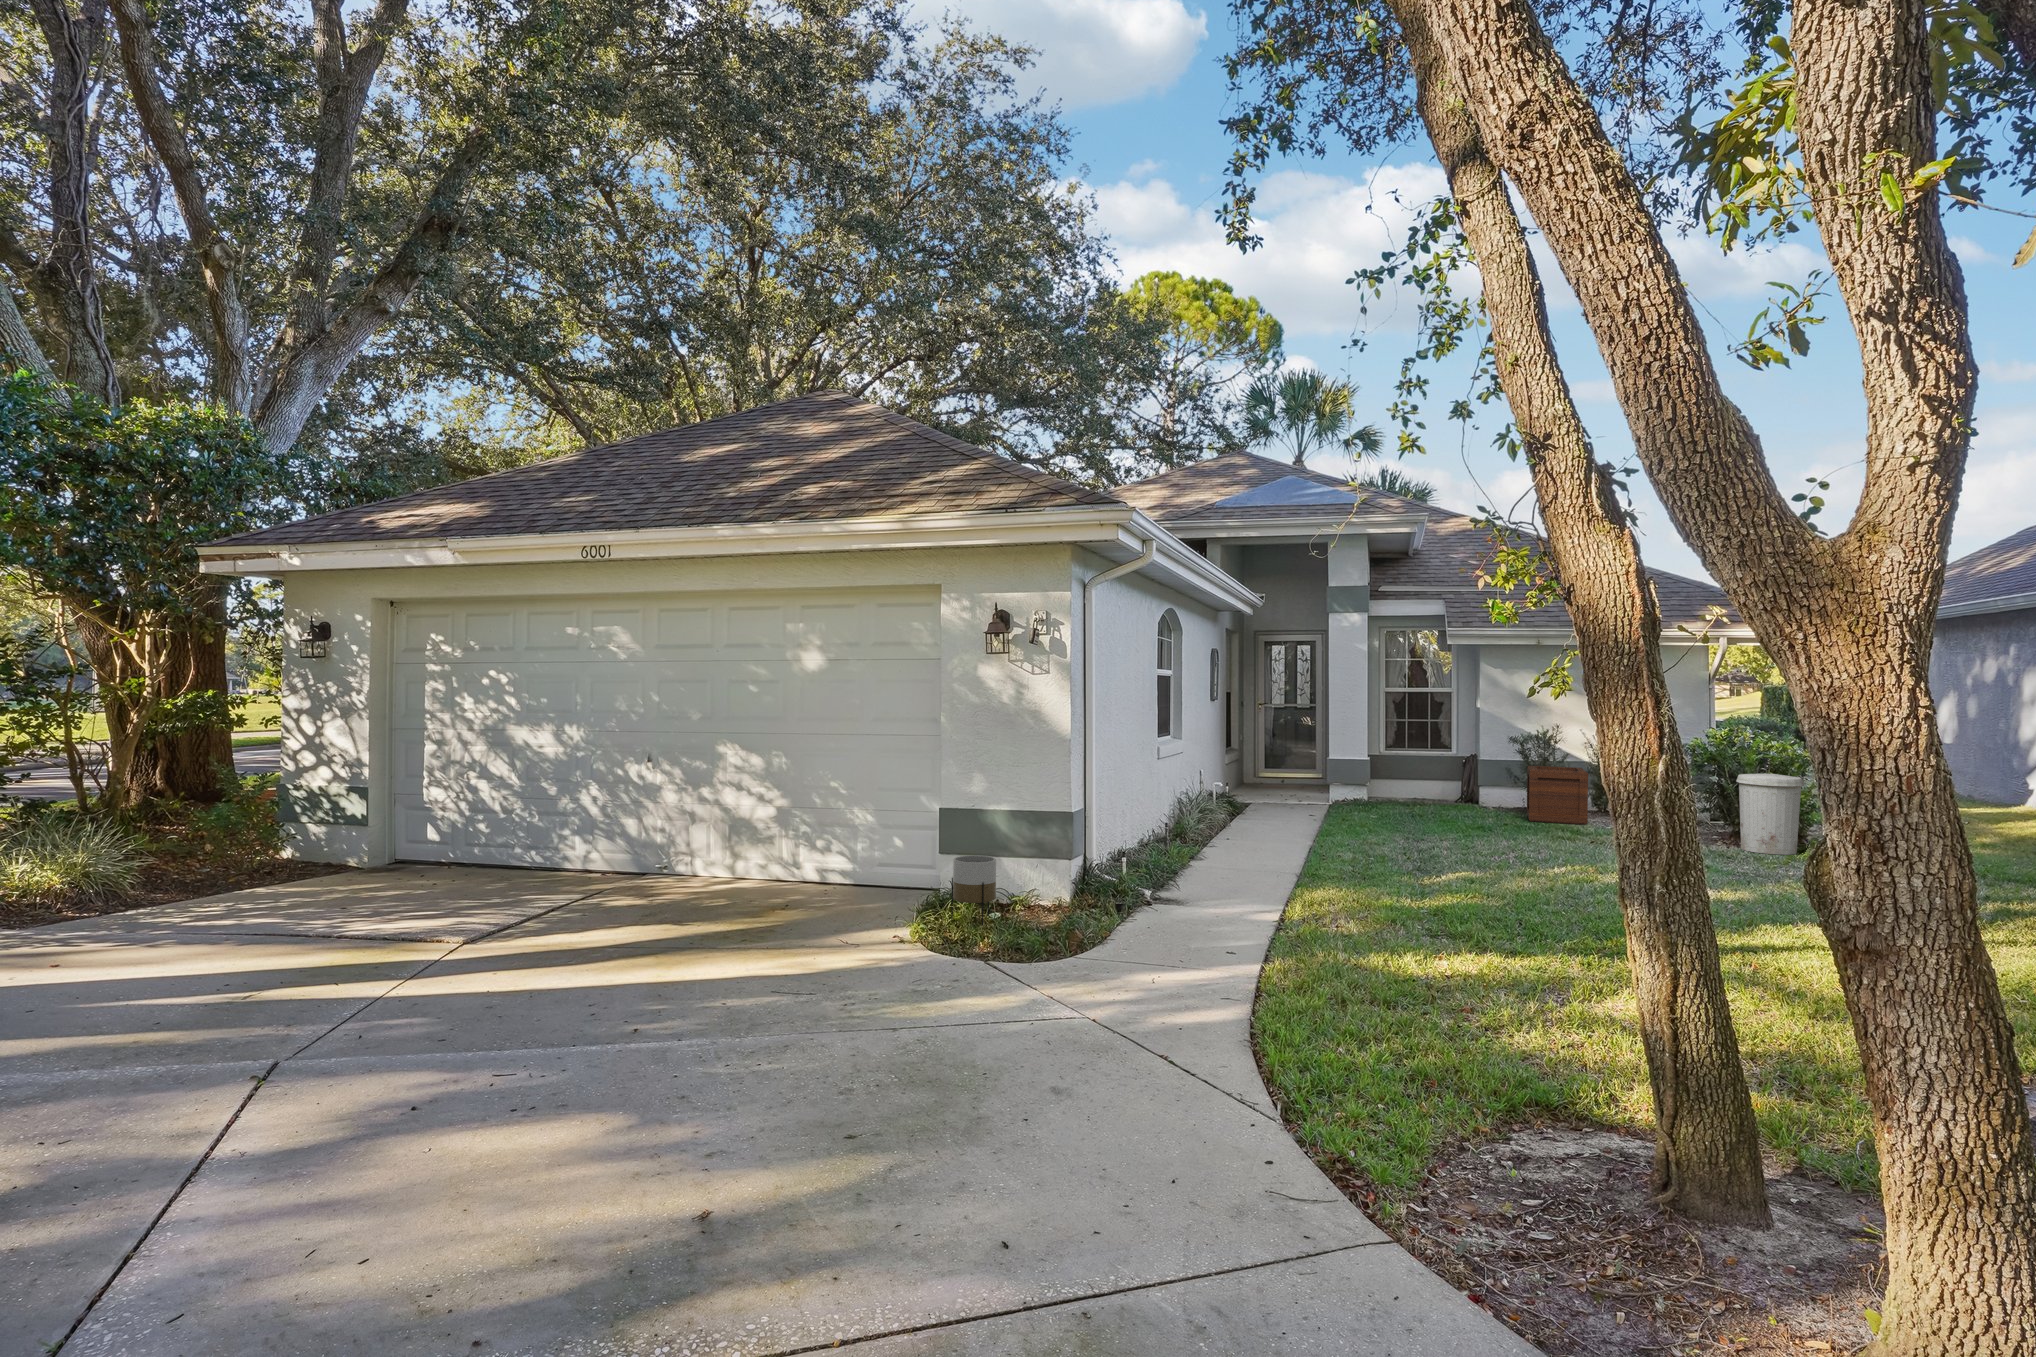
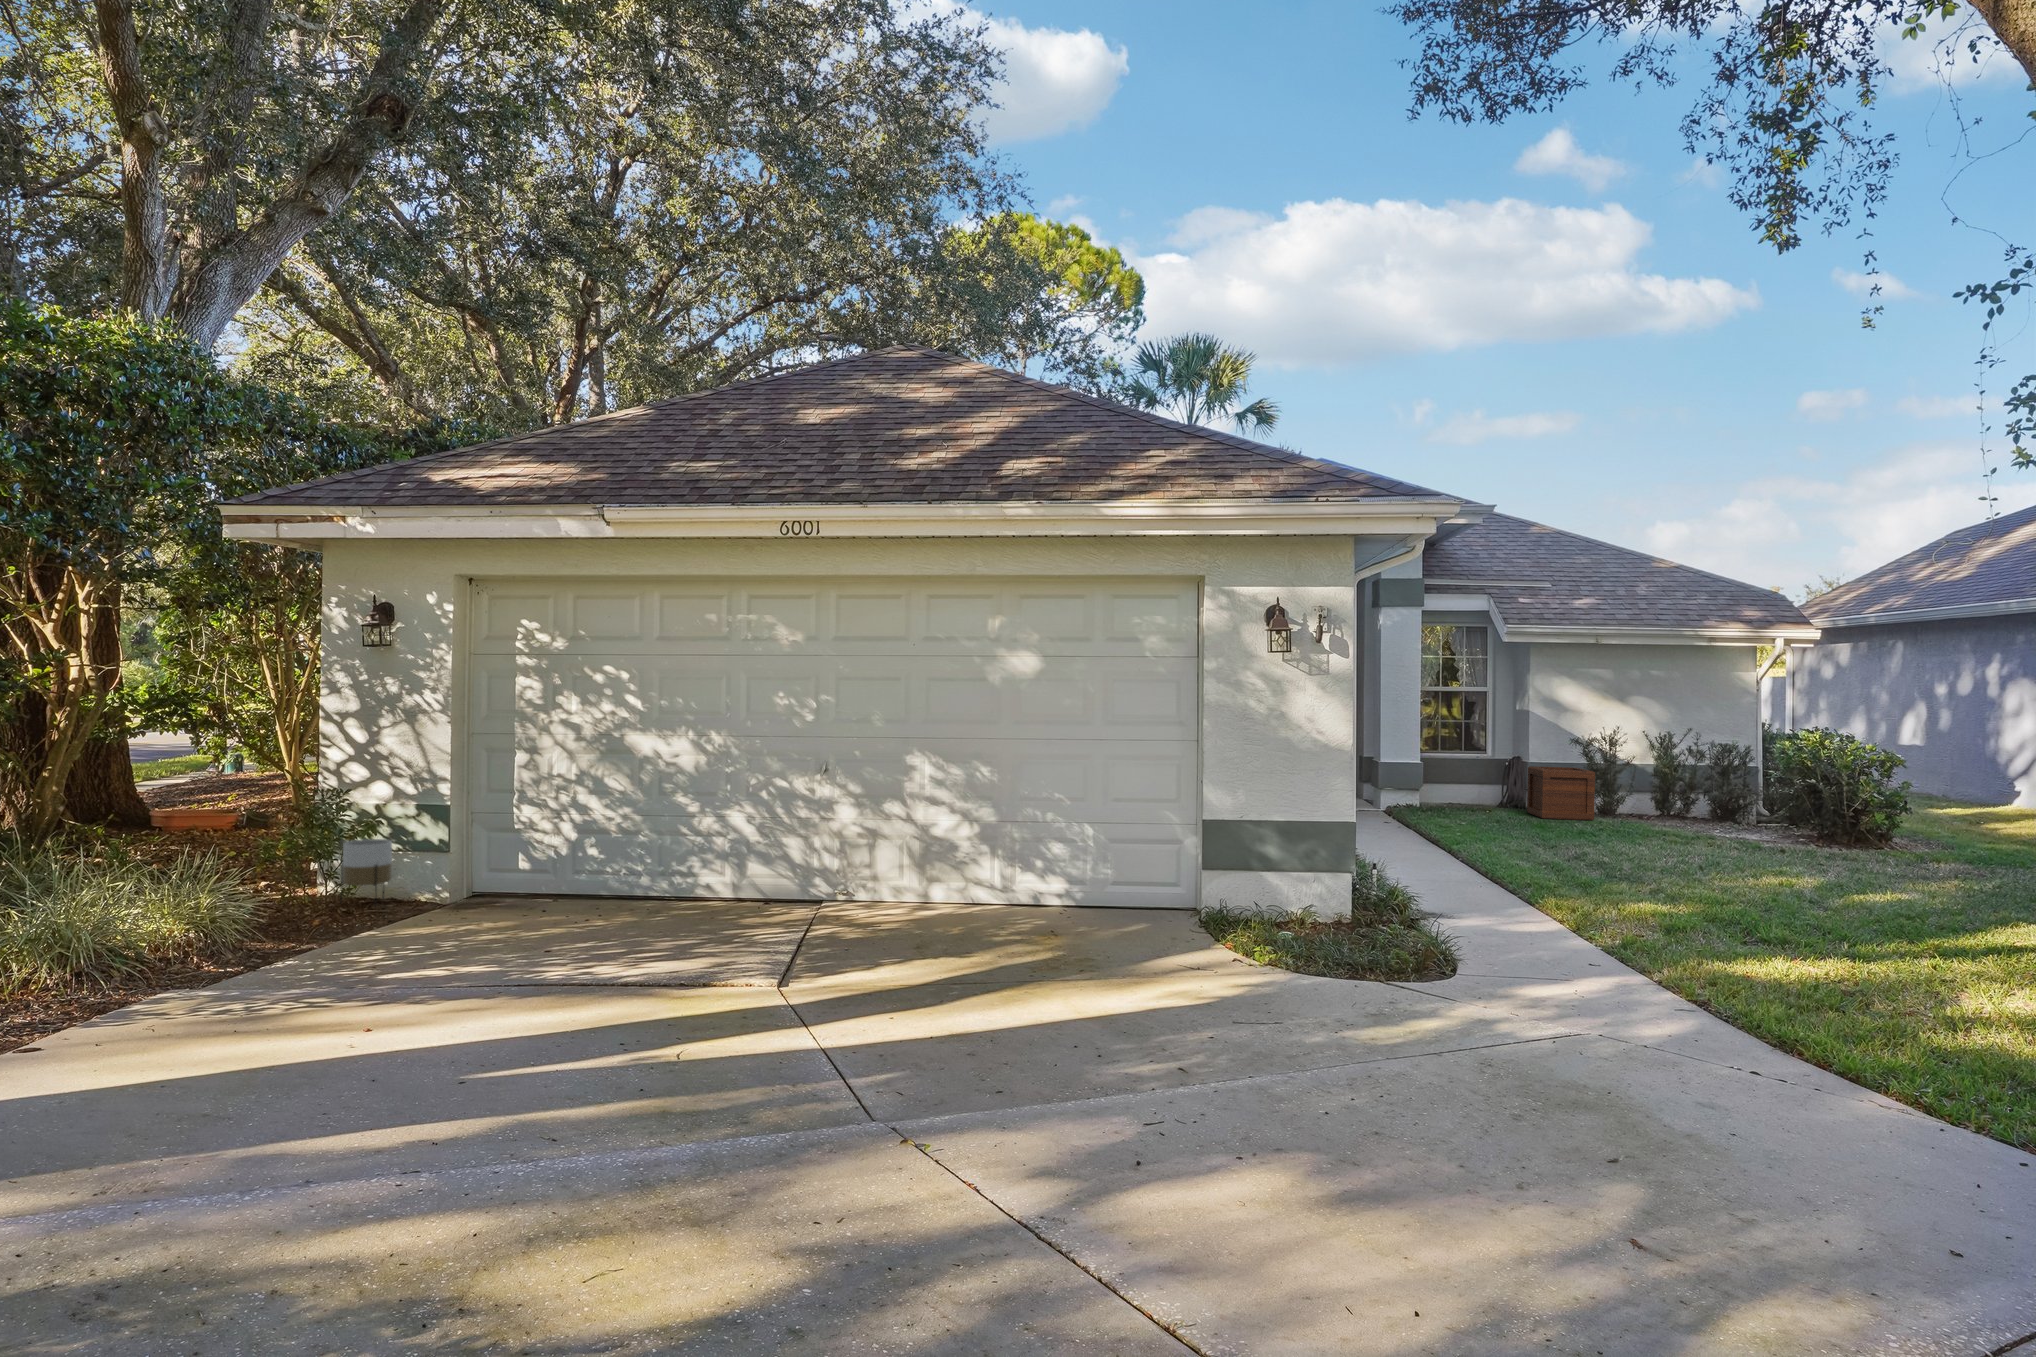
trash can: present [1736,774,1804,855] -> none [1748,771,1808,842]
planter: present [951,855,996,925] -> present [341,839,392,887]

